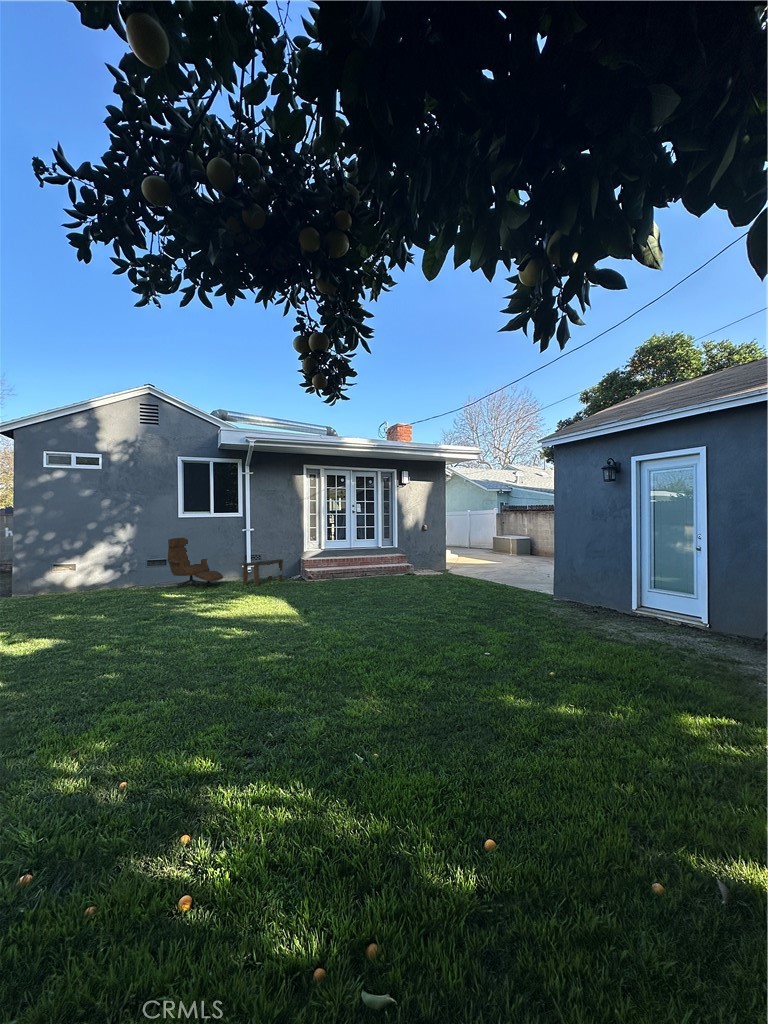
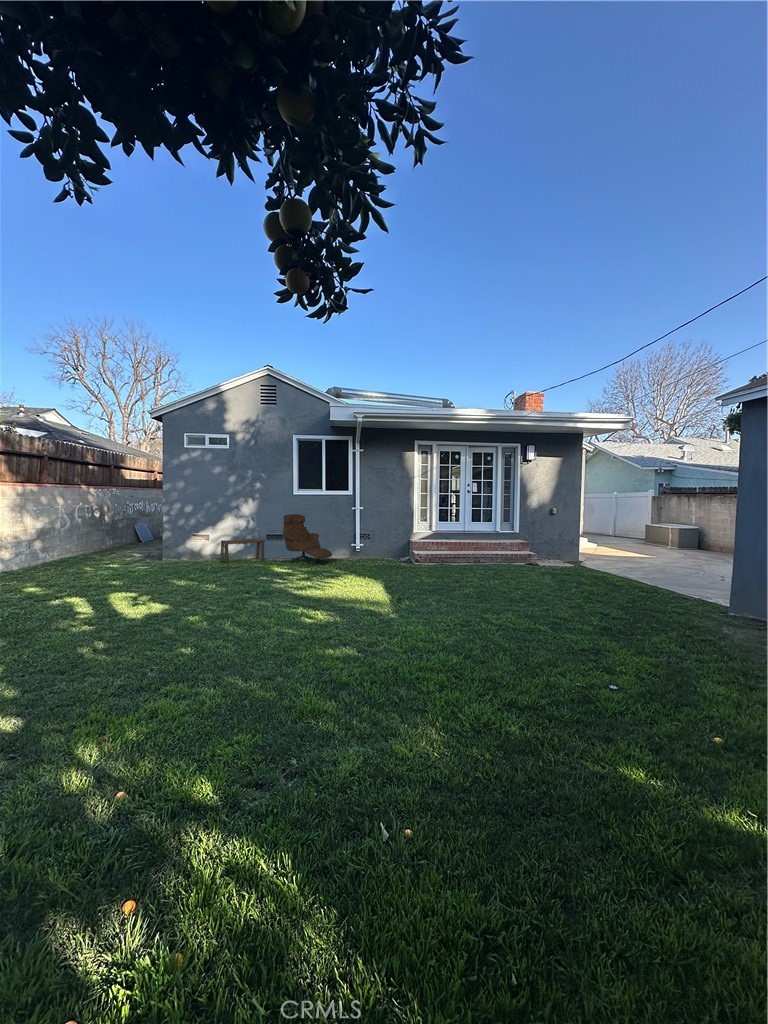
bench: present [243,559,283,585] -> present [220,538,265,564]

